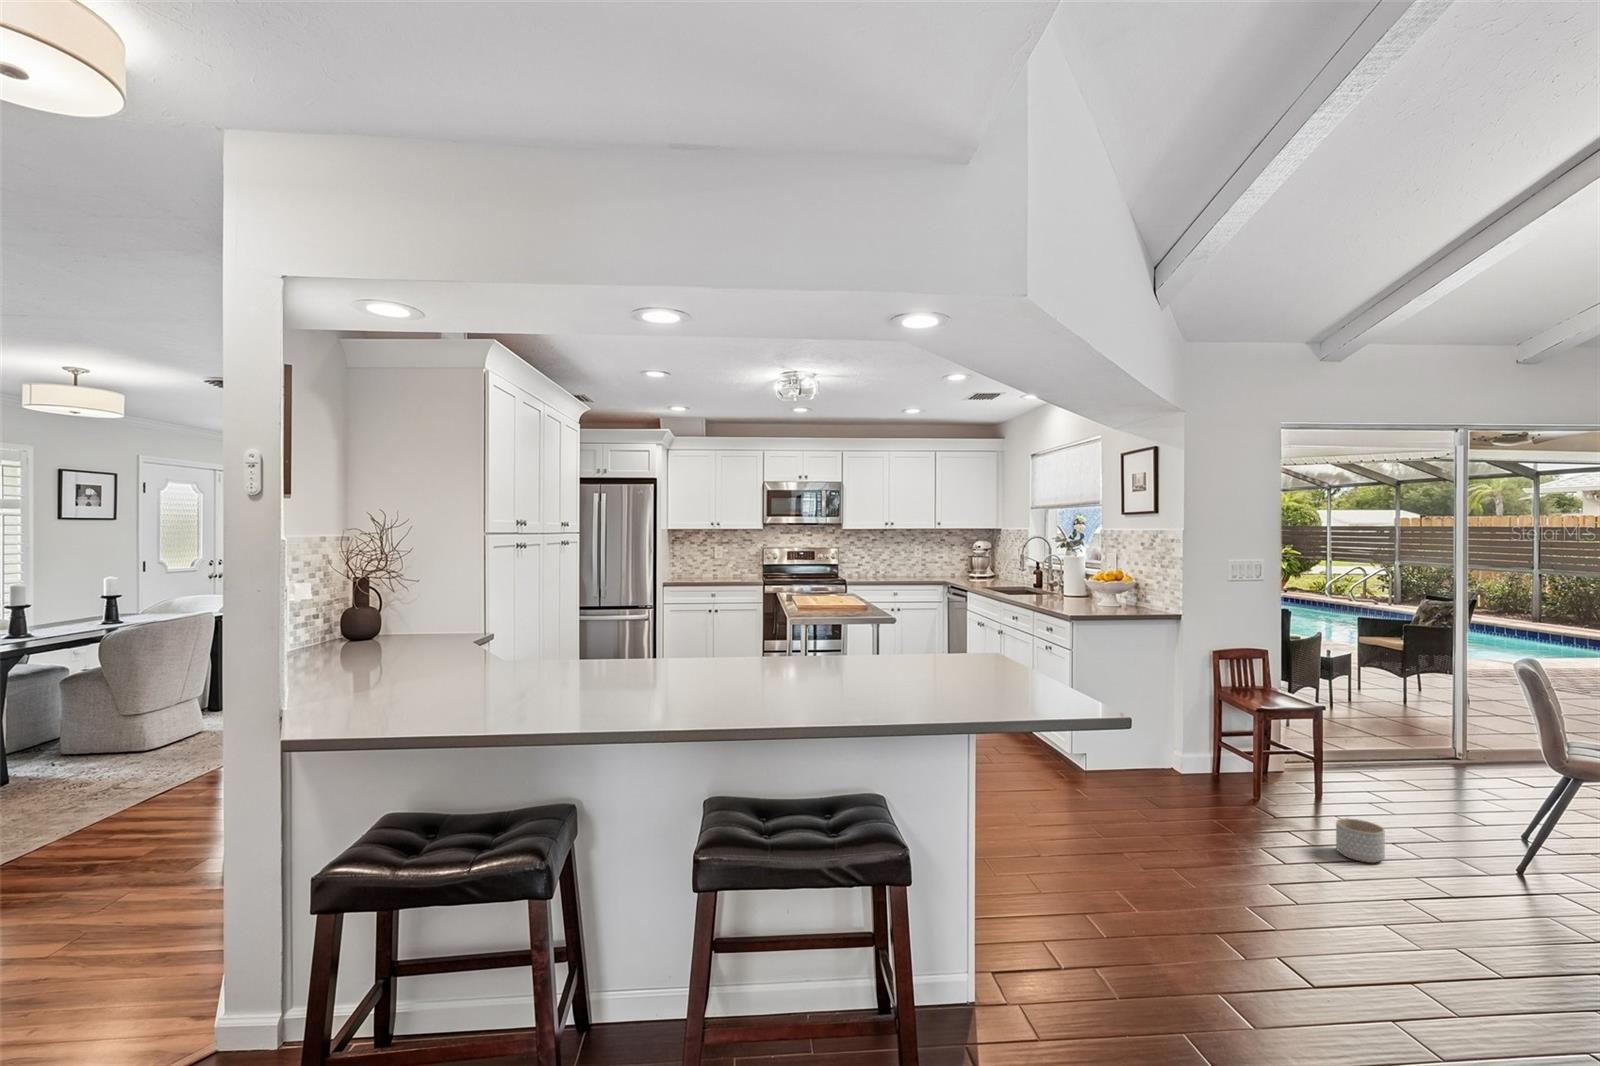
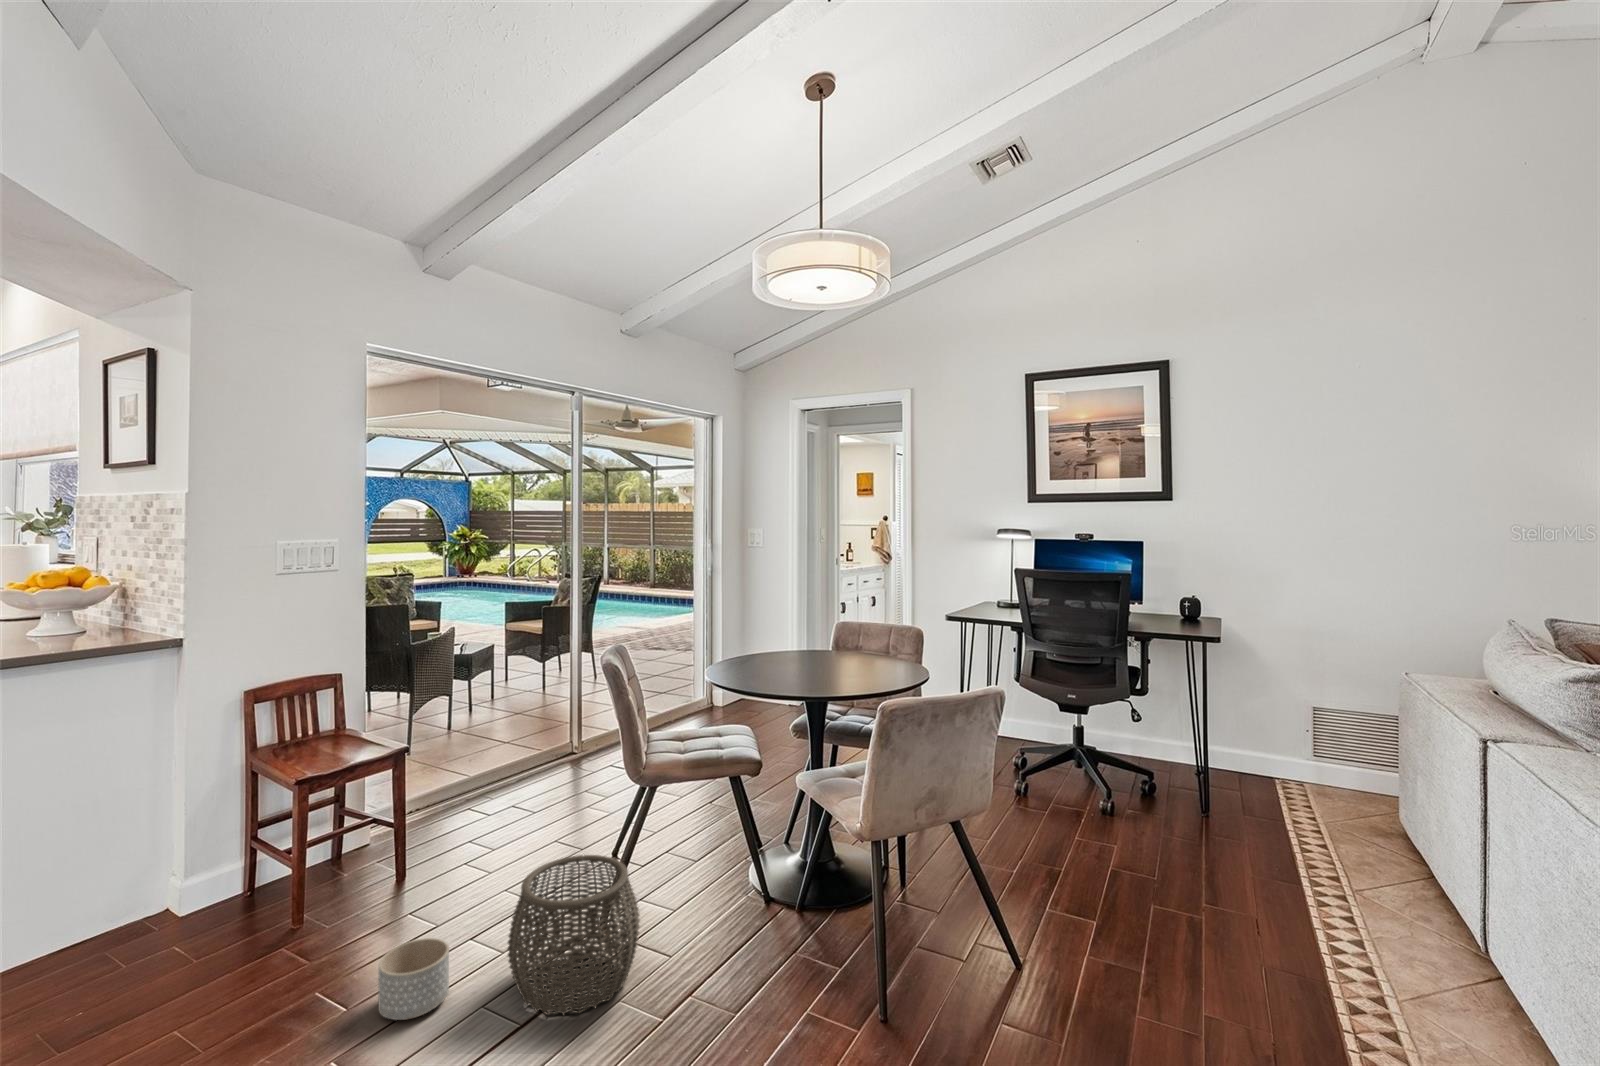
woven basket: none [1433,797,1558,904] -> present [507,855,640,1015]

